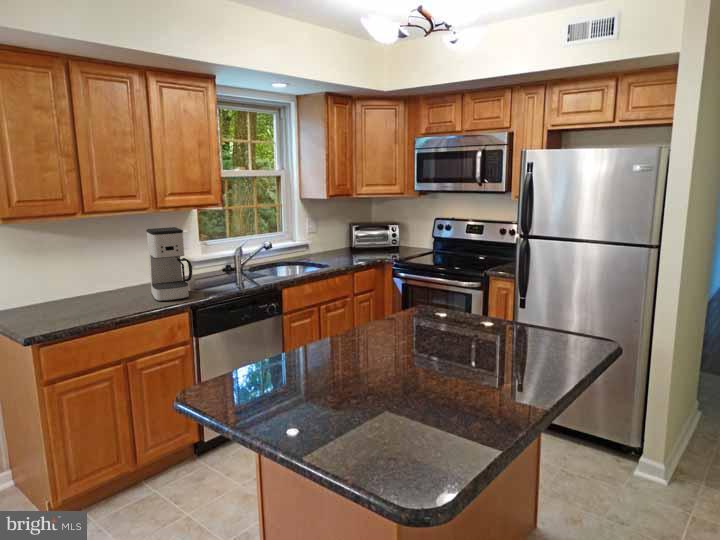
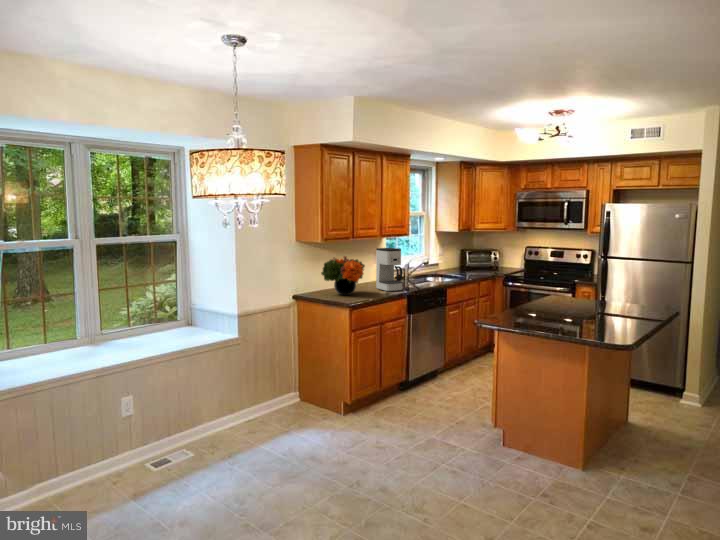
flower arrangement: none [17,245,109,313] -> present [321,256,365,295]

